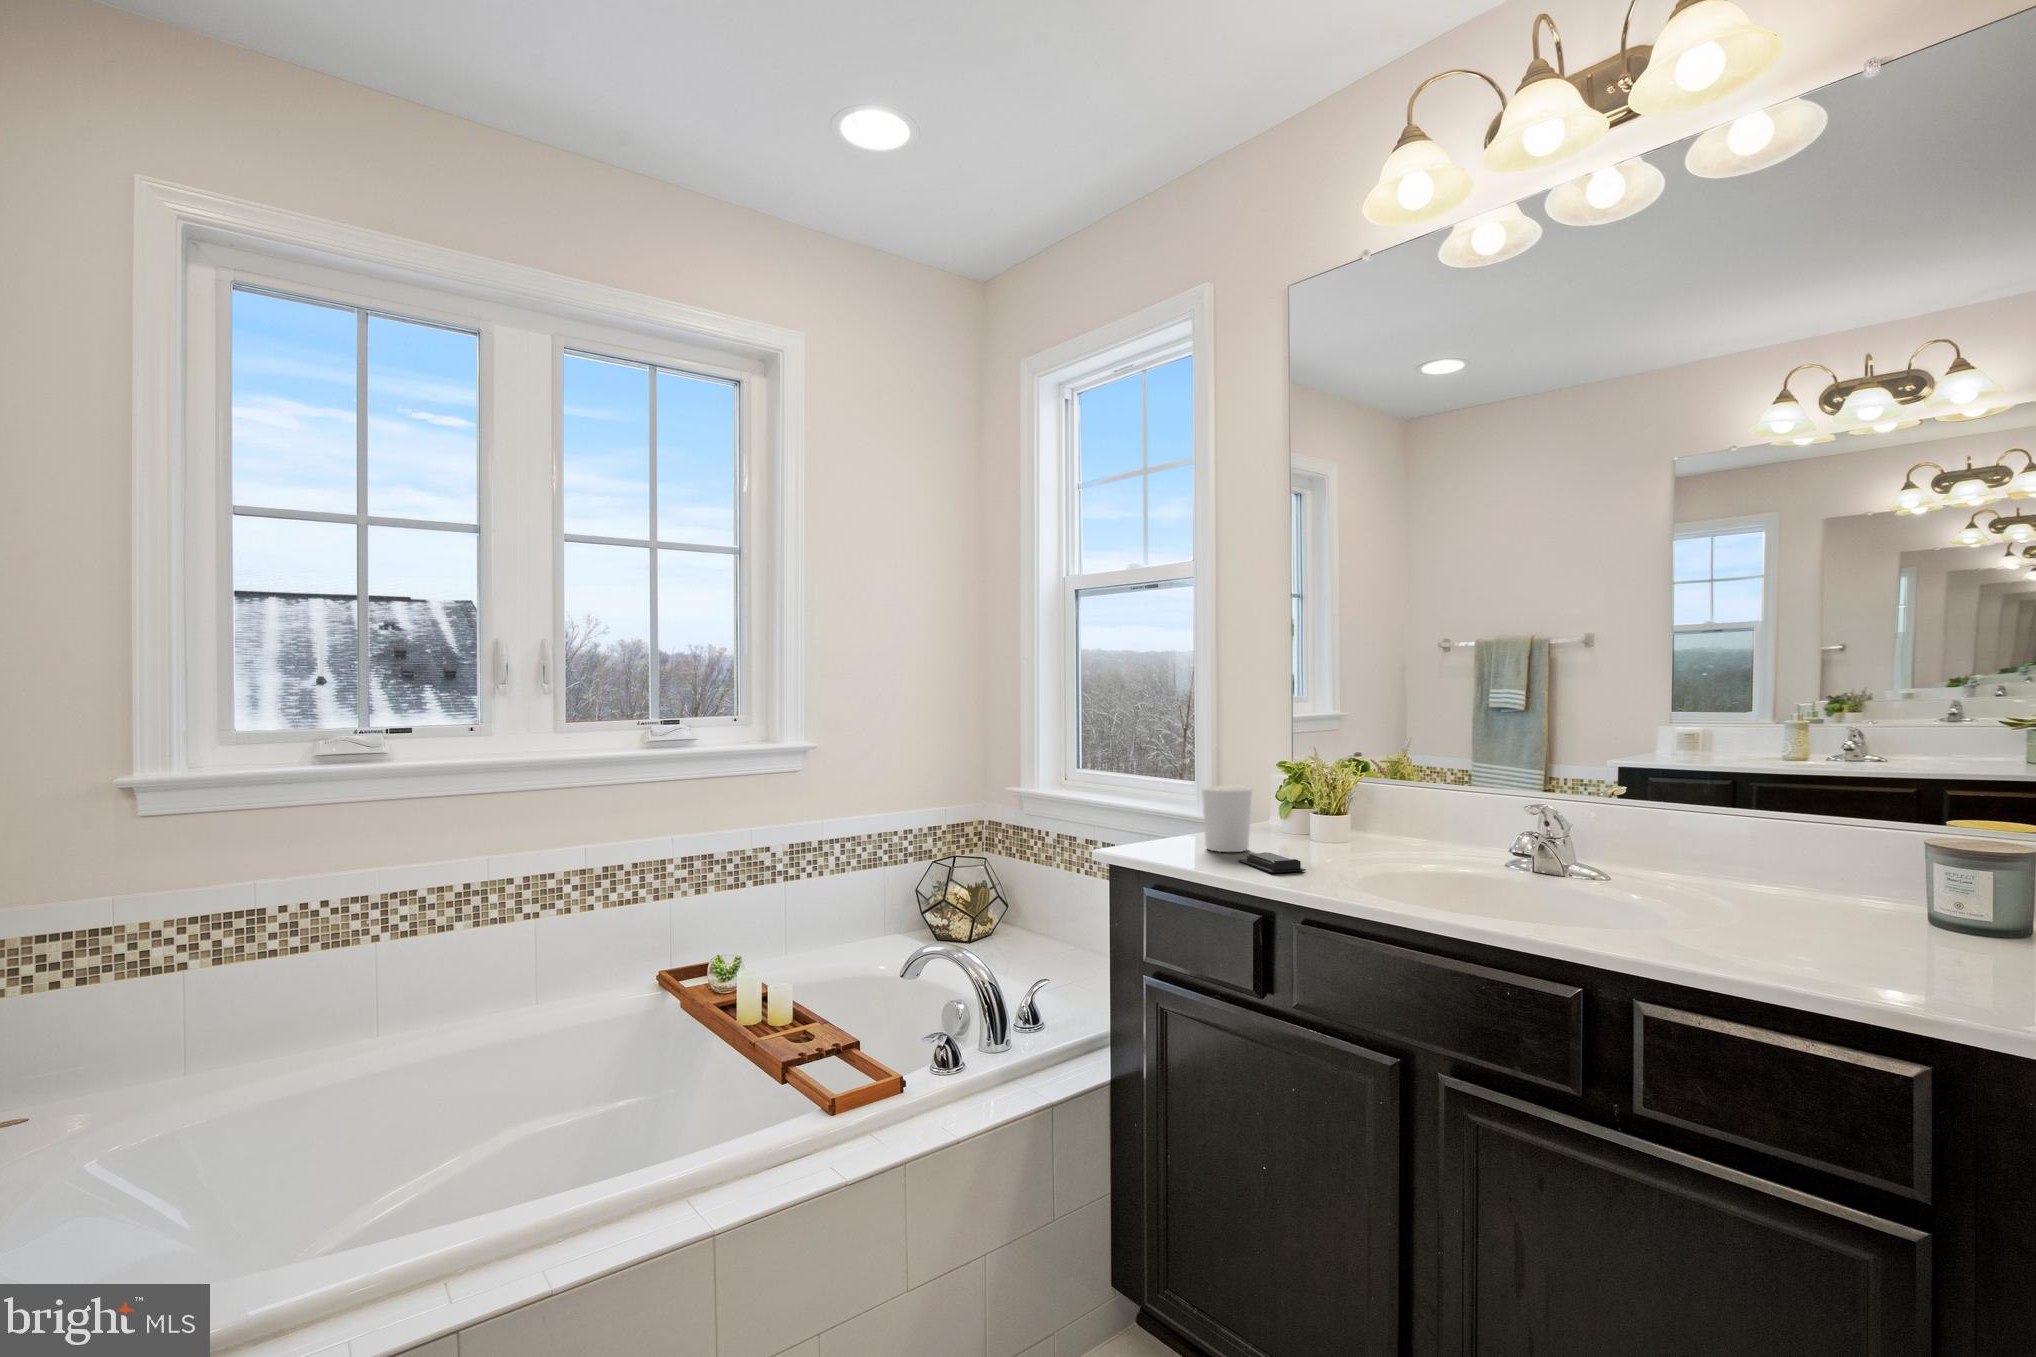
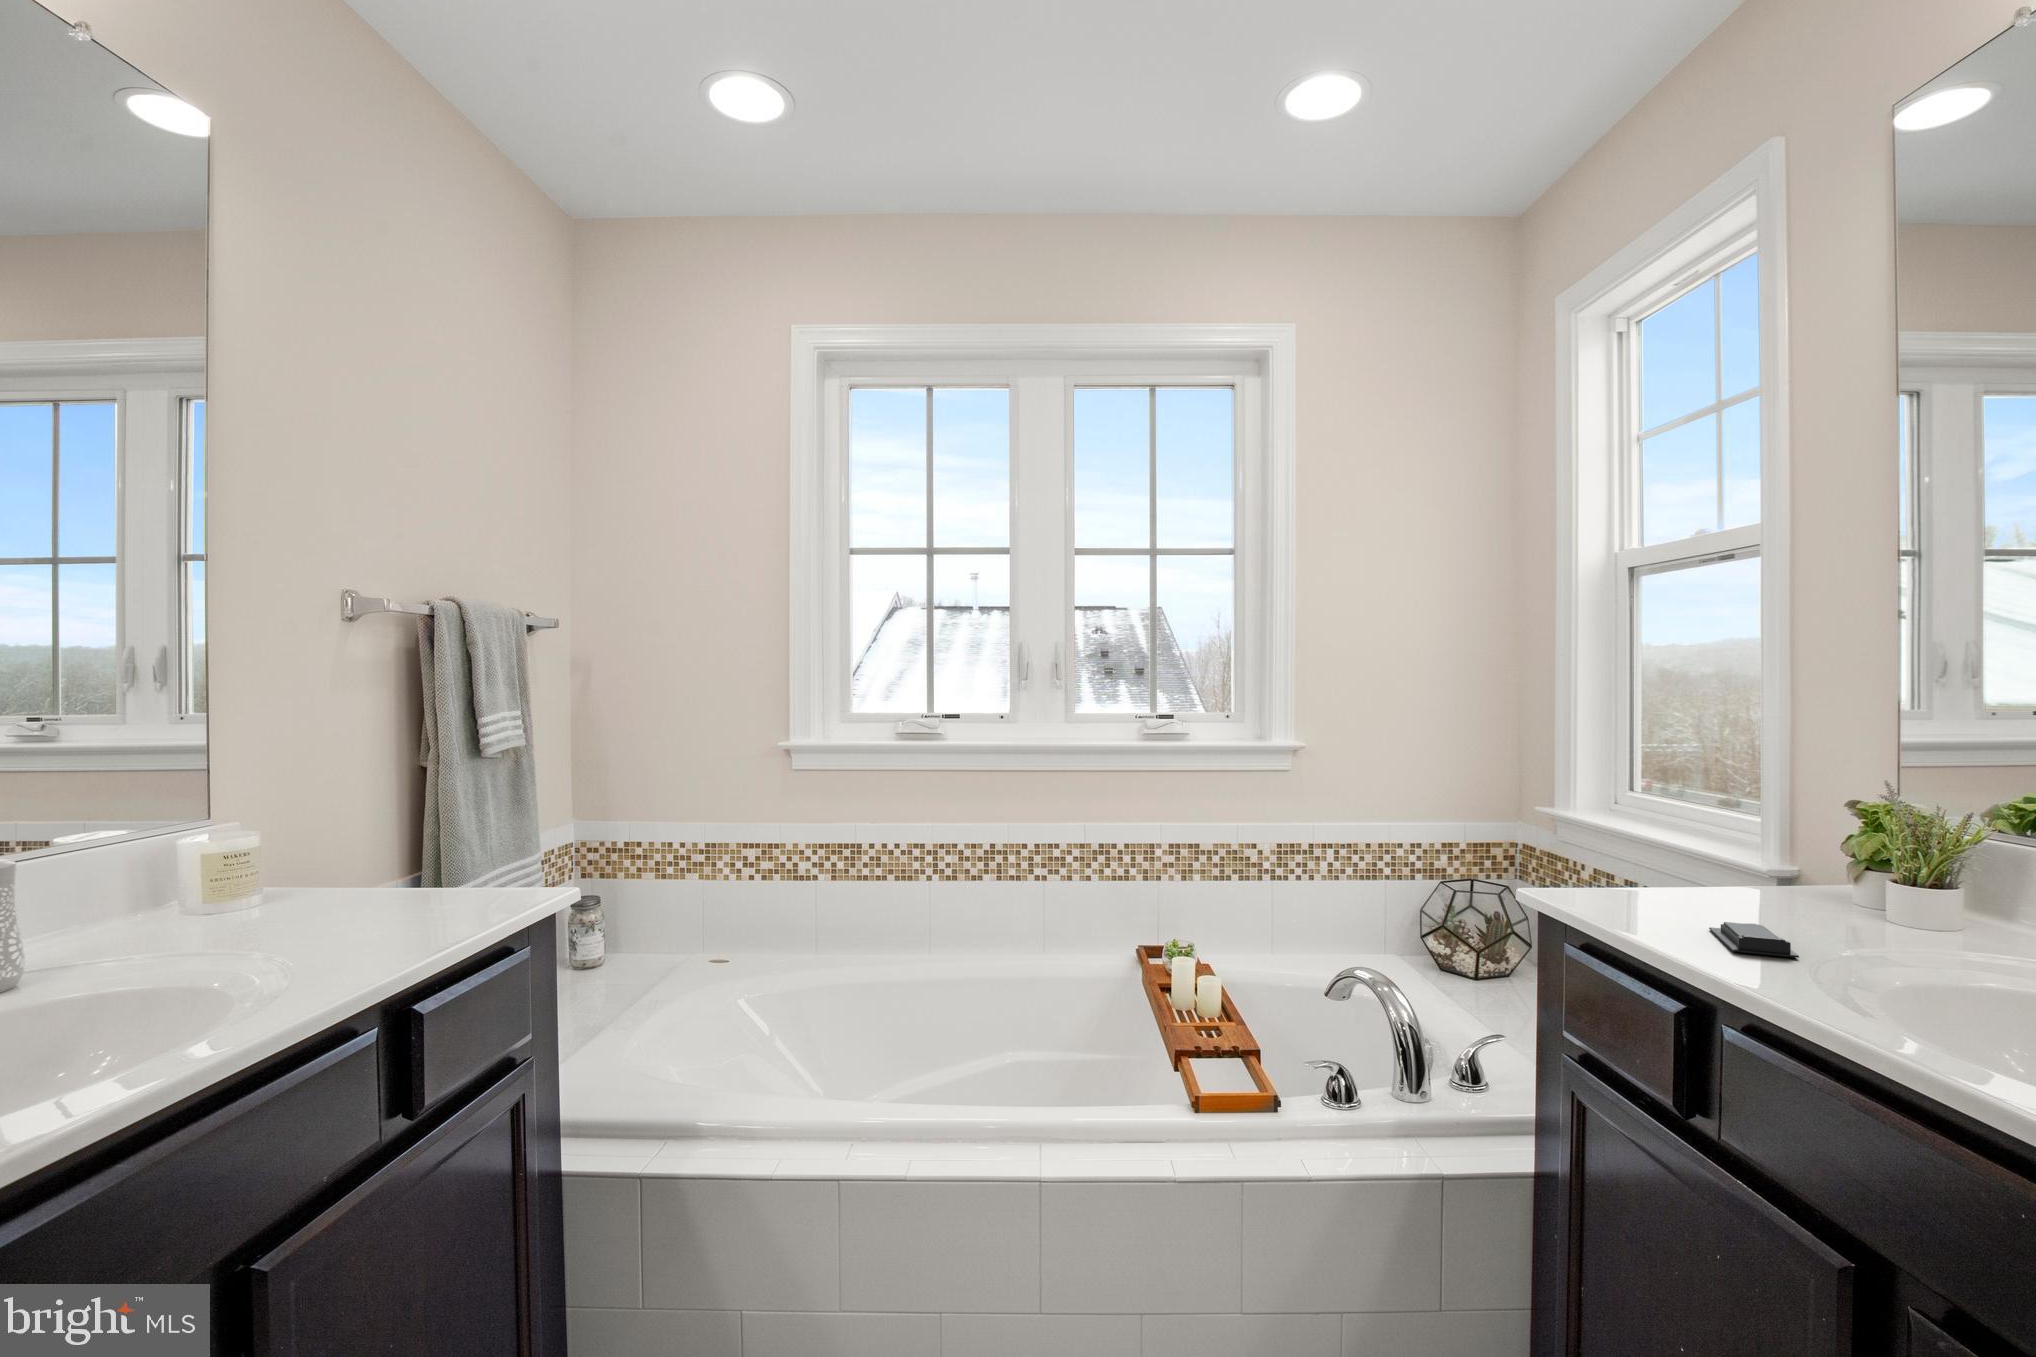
candle holder: present [1202,786,1252,852] -> none [1679,826,1762,918]

